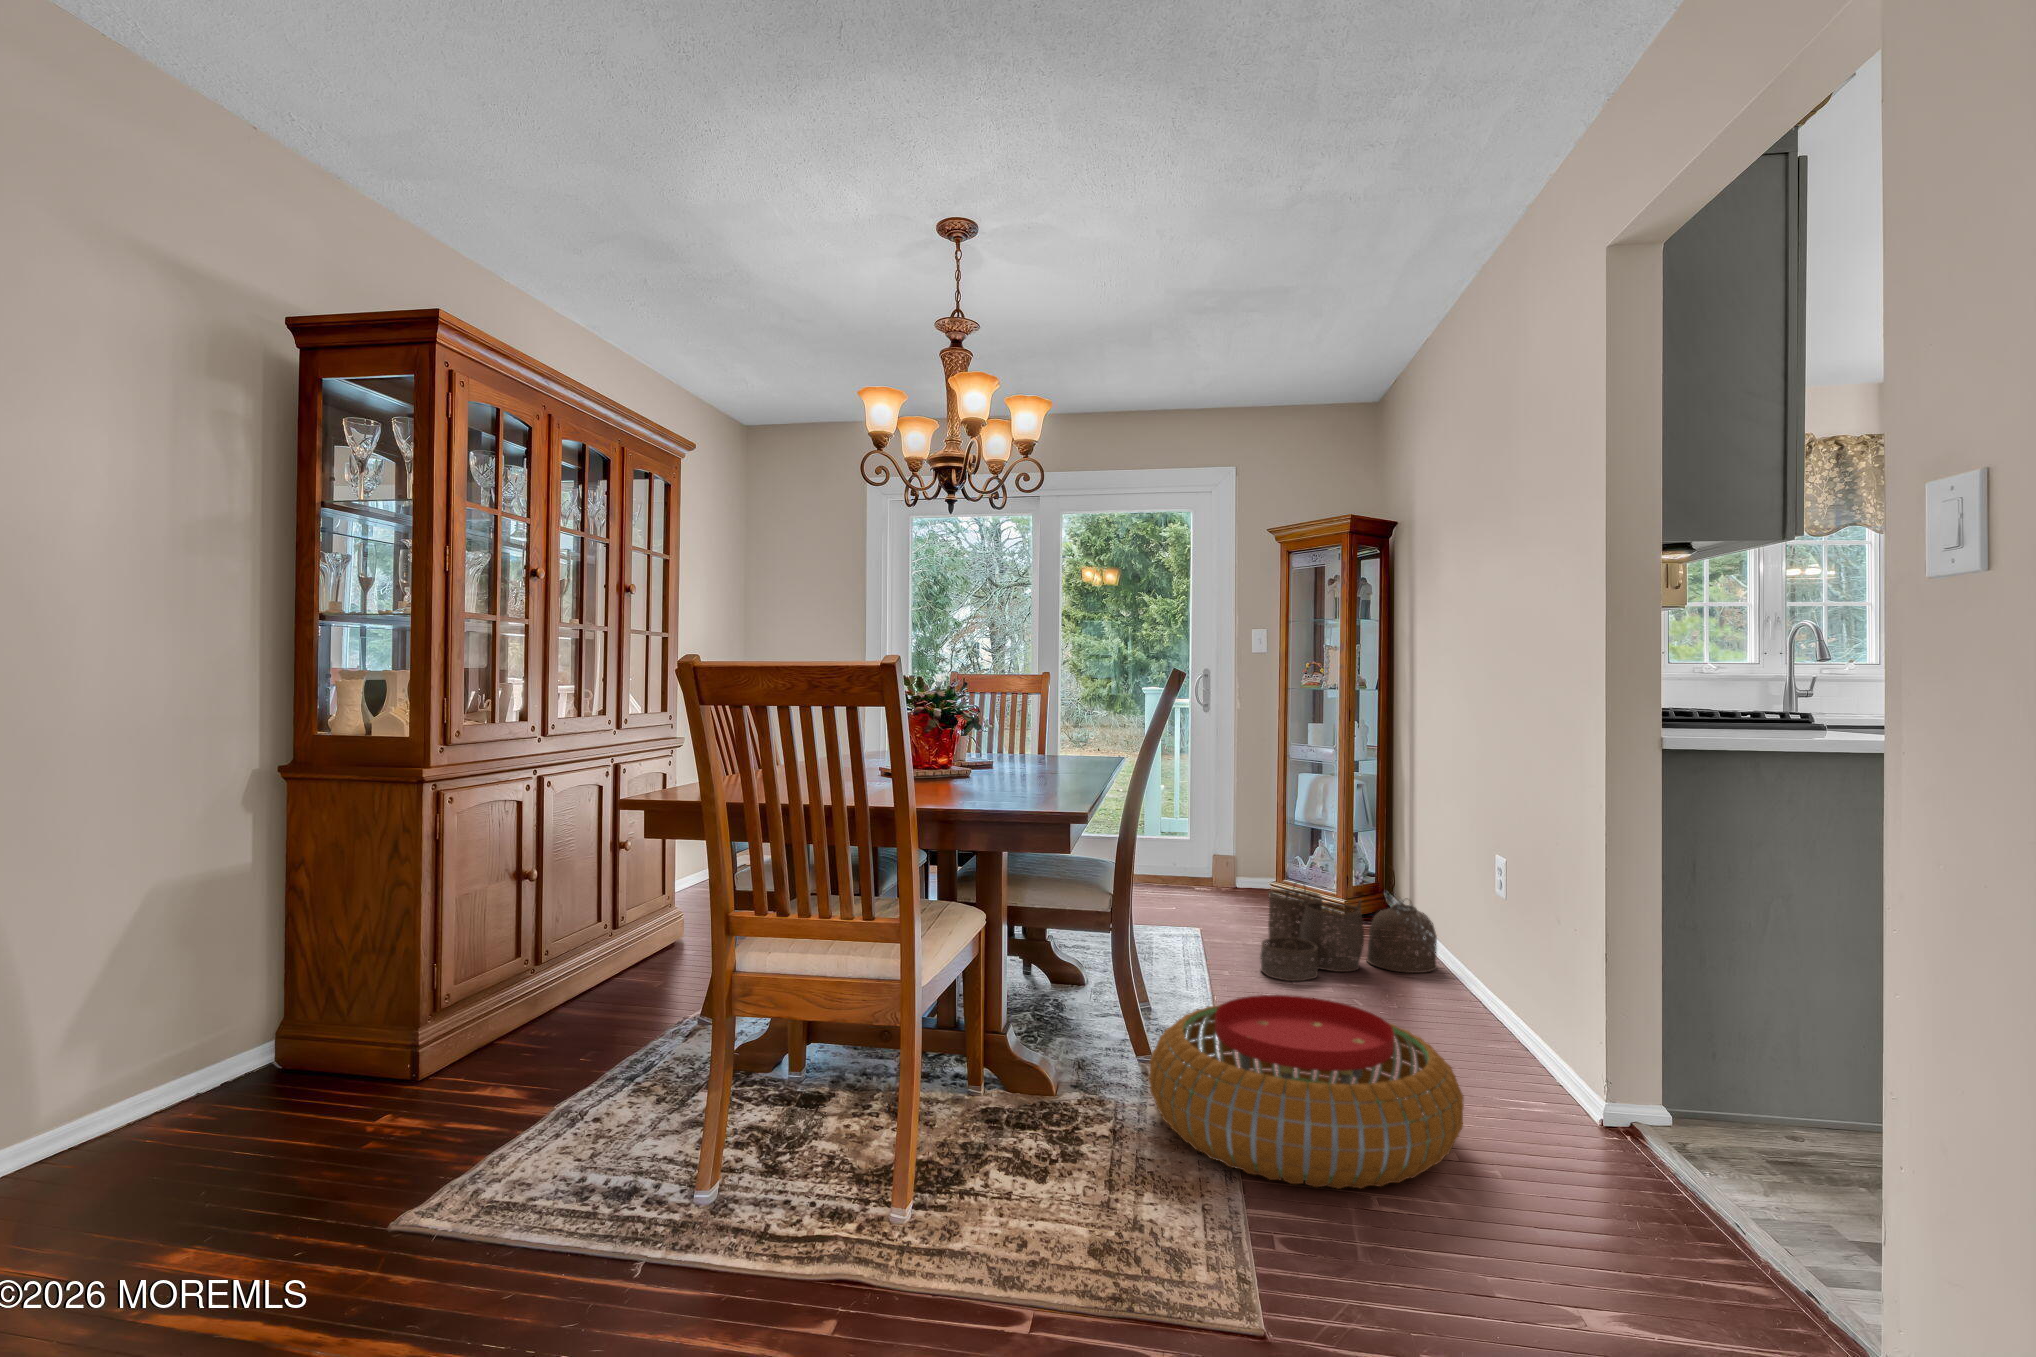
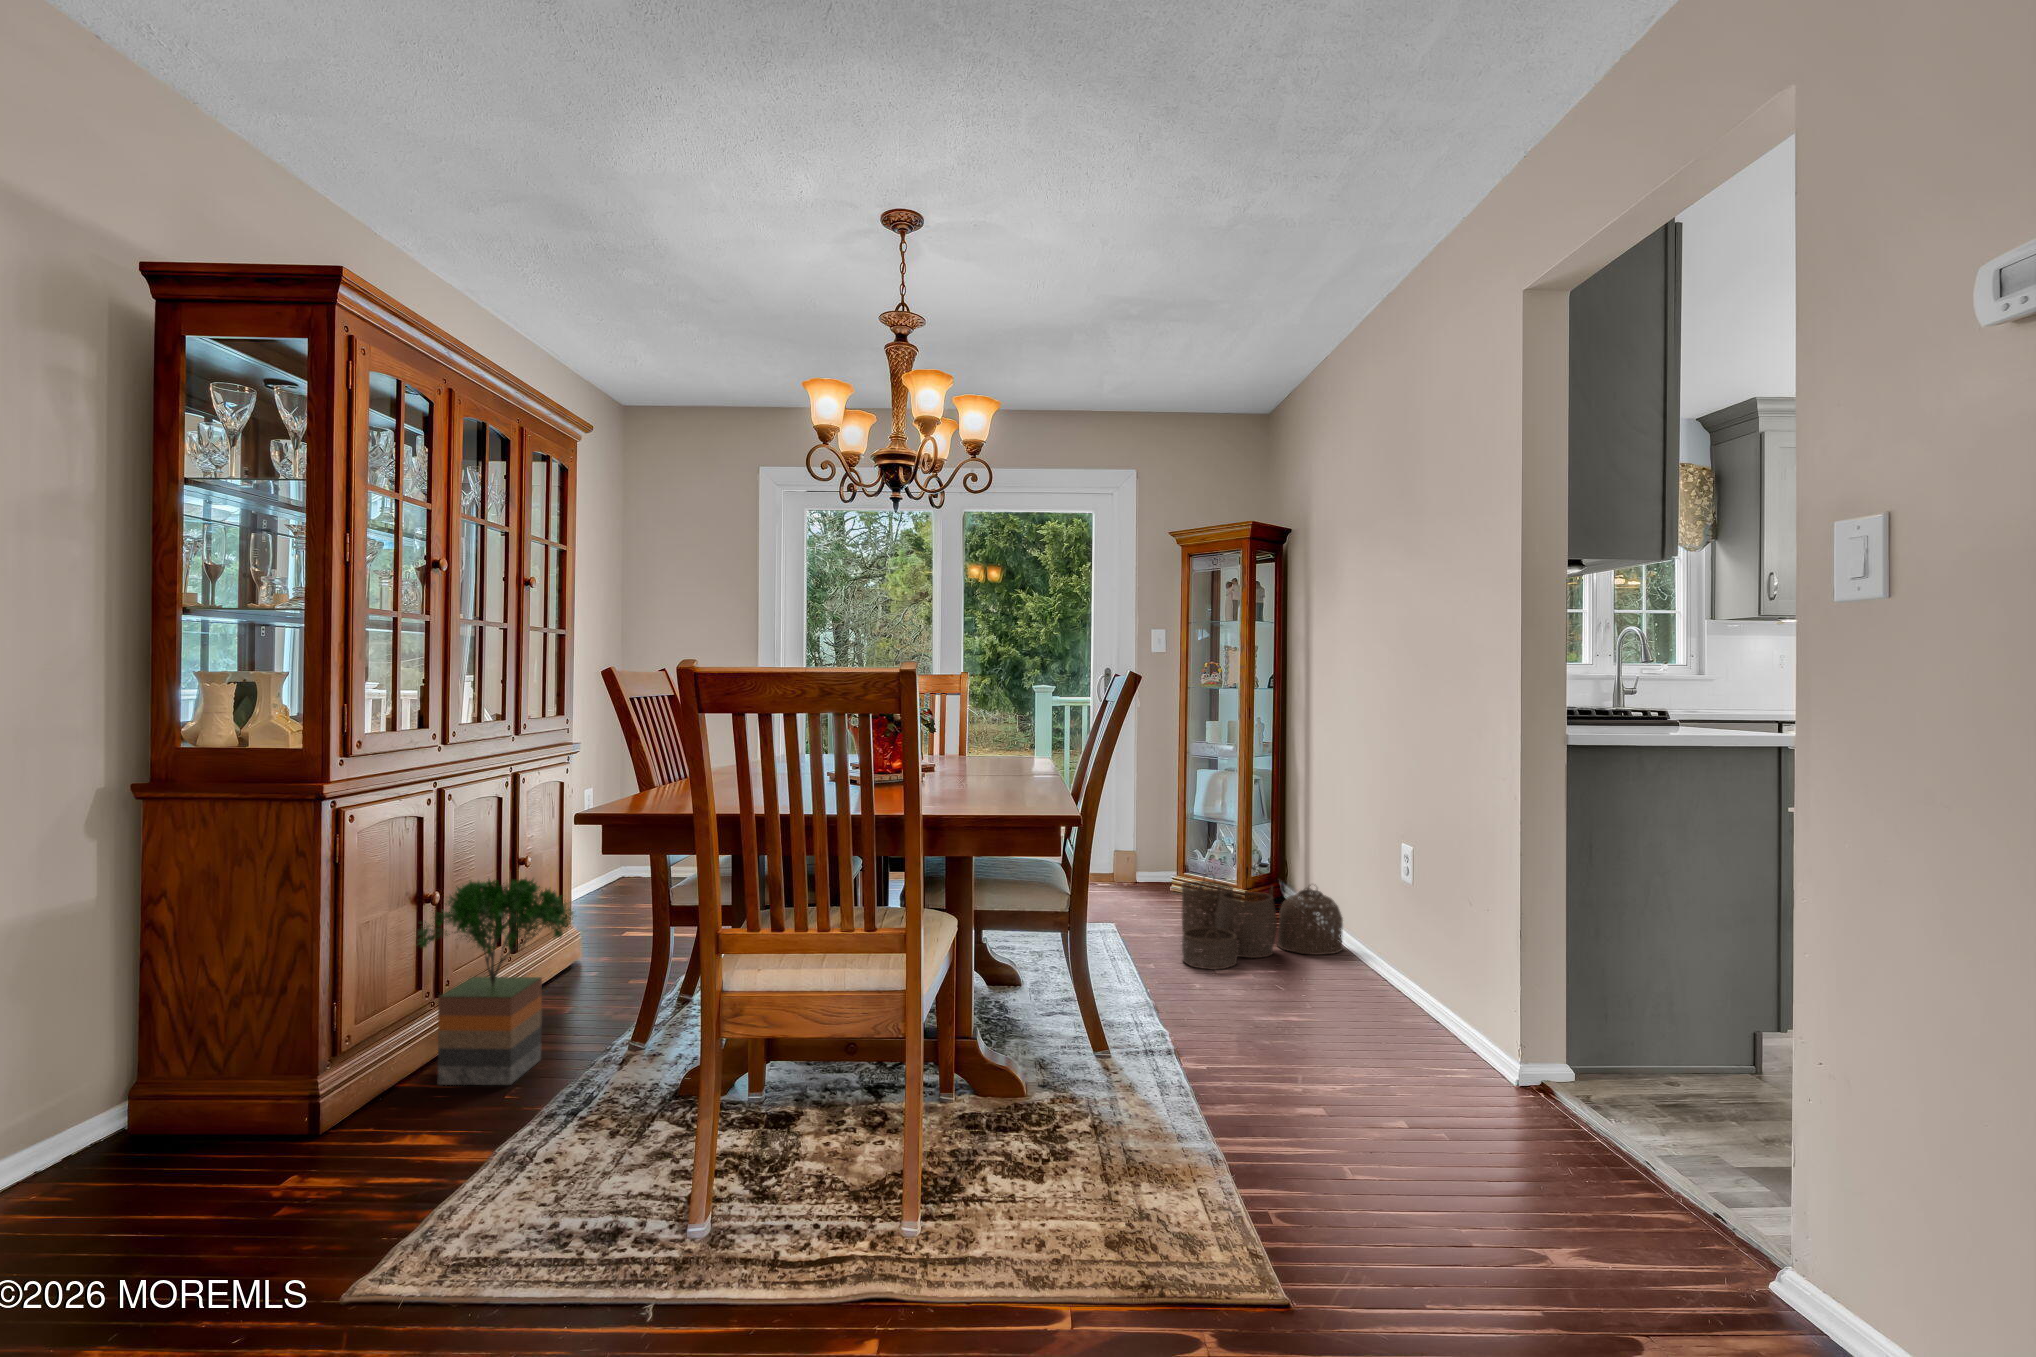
potted tree: none [501,853,654,1047] -> present [418,878,573,1085]
pouf: present [1149,995,1464,1189] -> none [1120,981,1424,1163]

